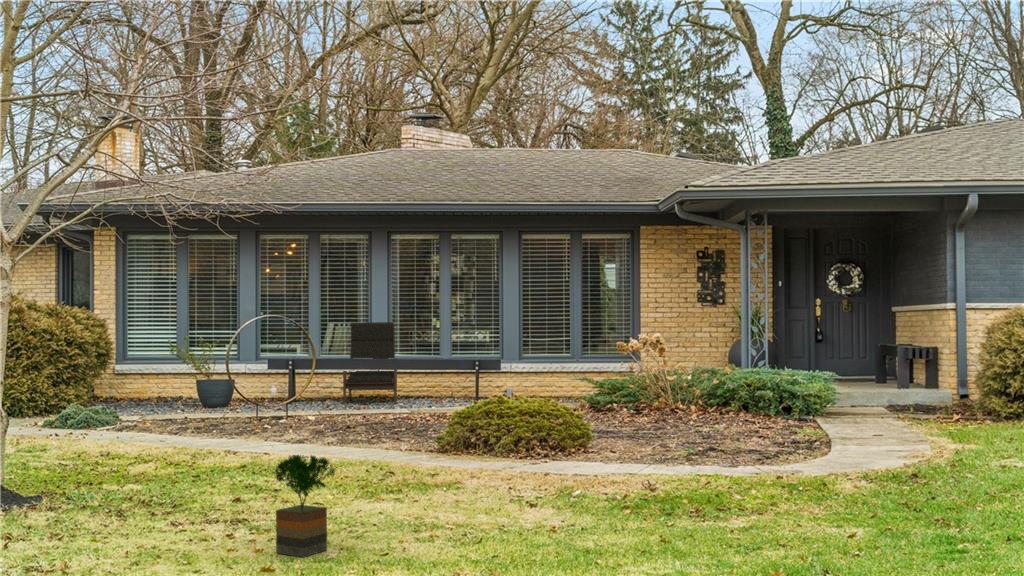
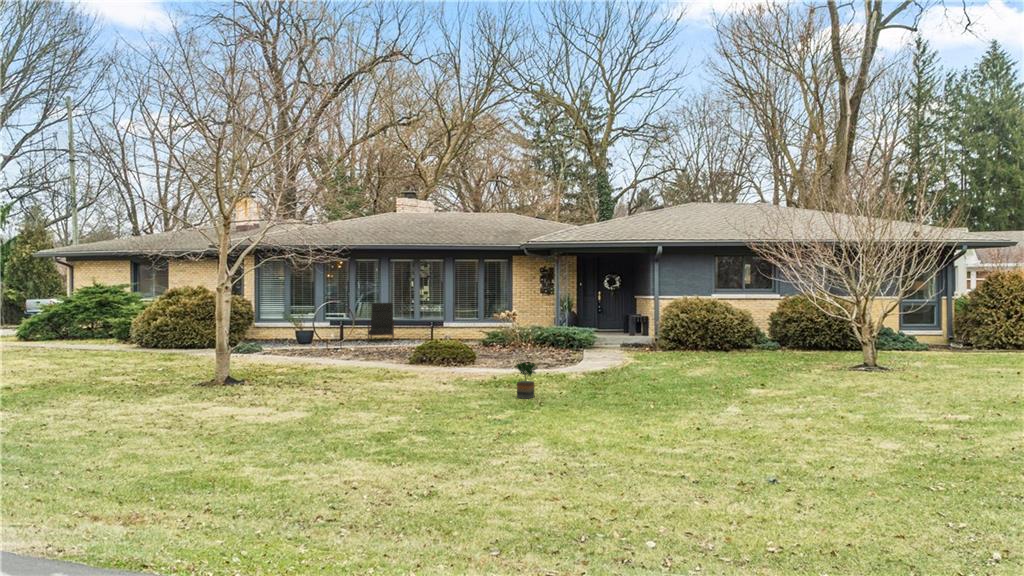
potted tree: present [274,455,336,557] -> present [517,362,538,399]

